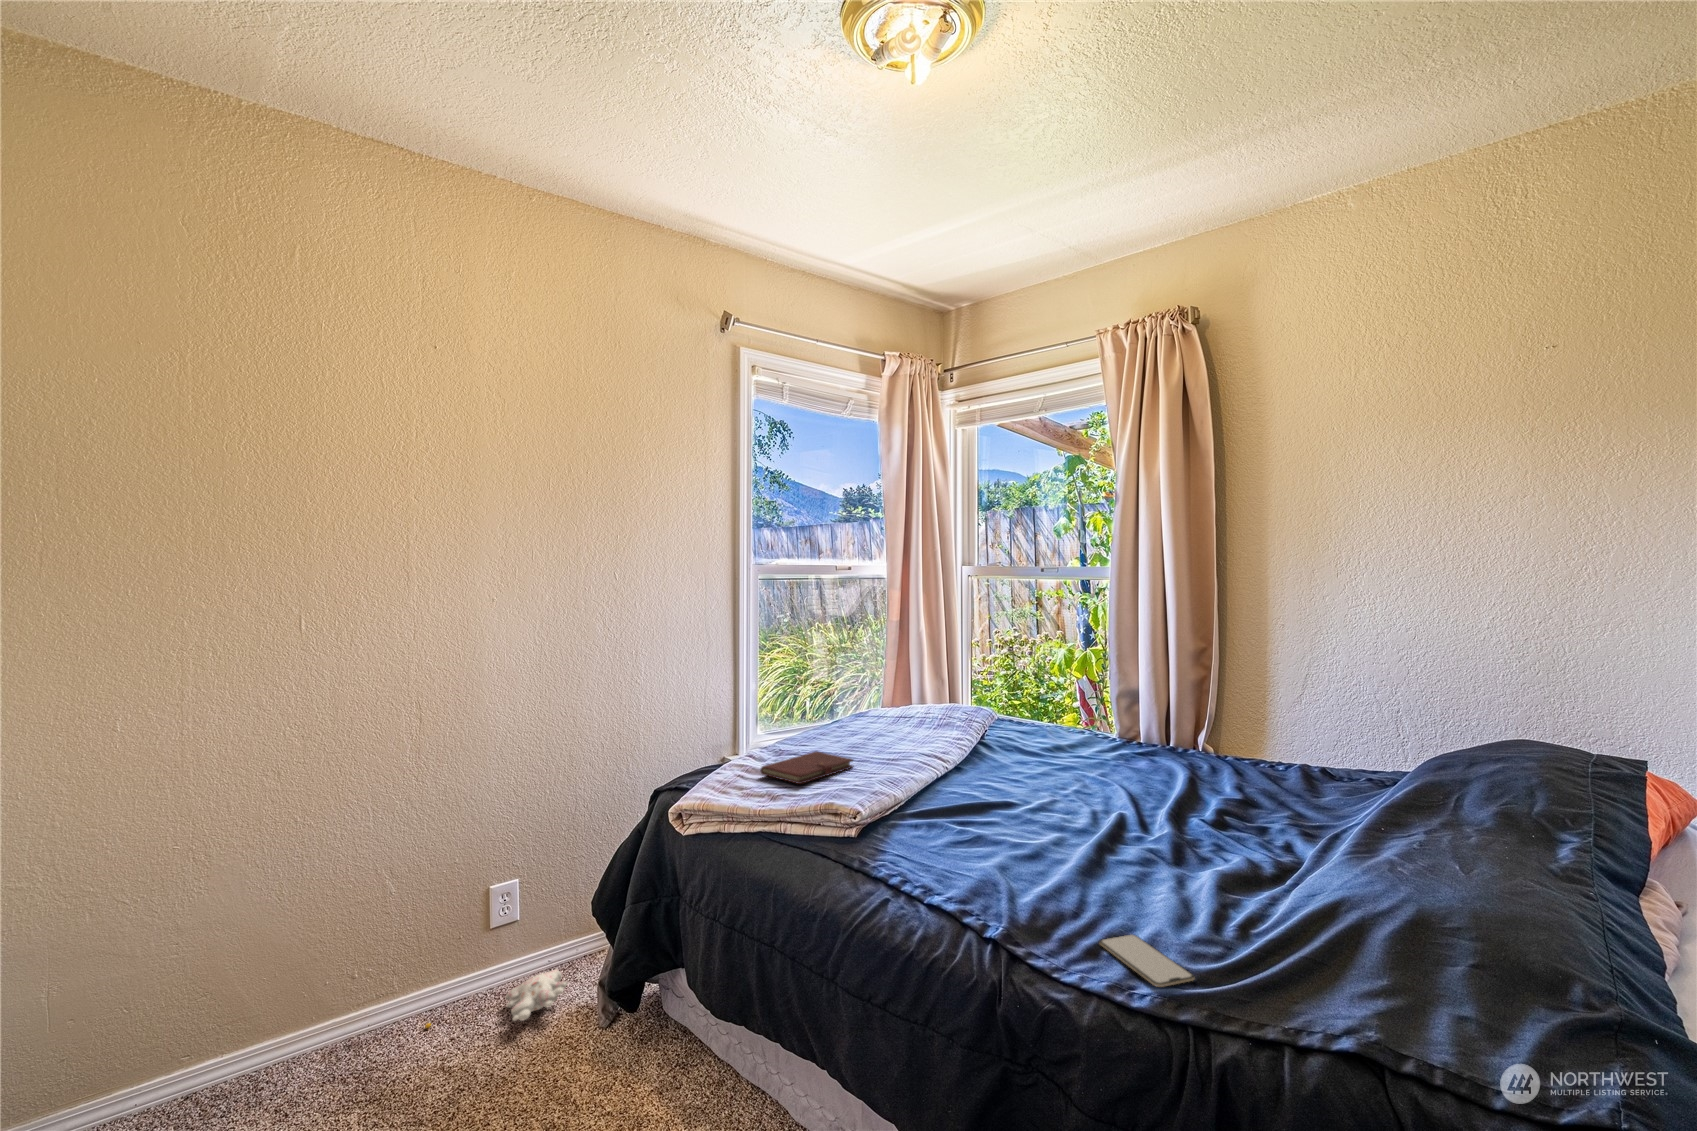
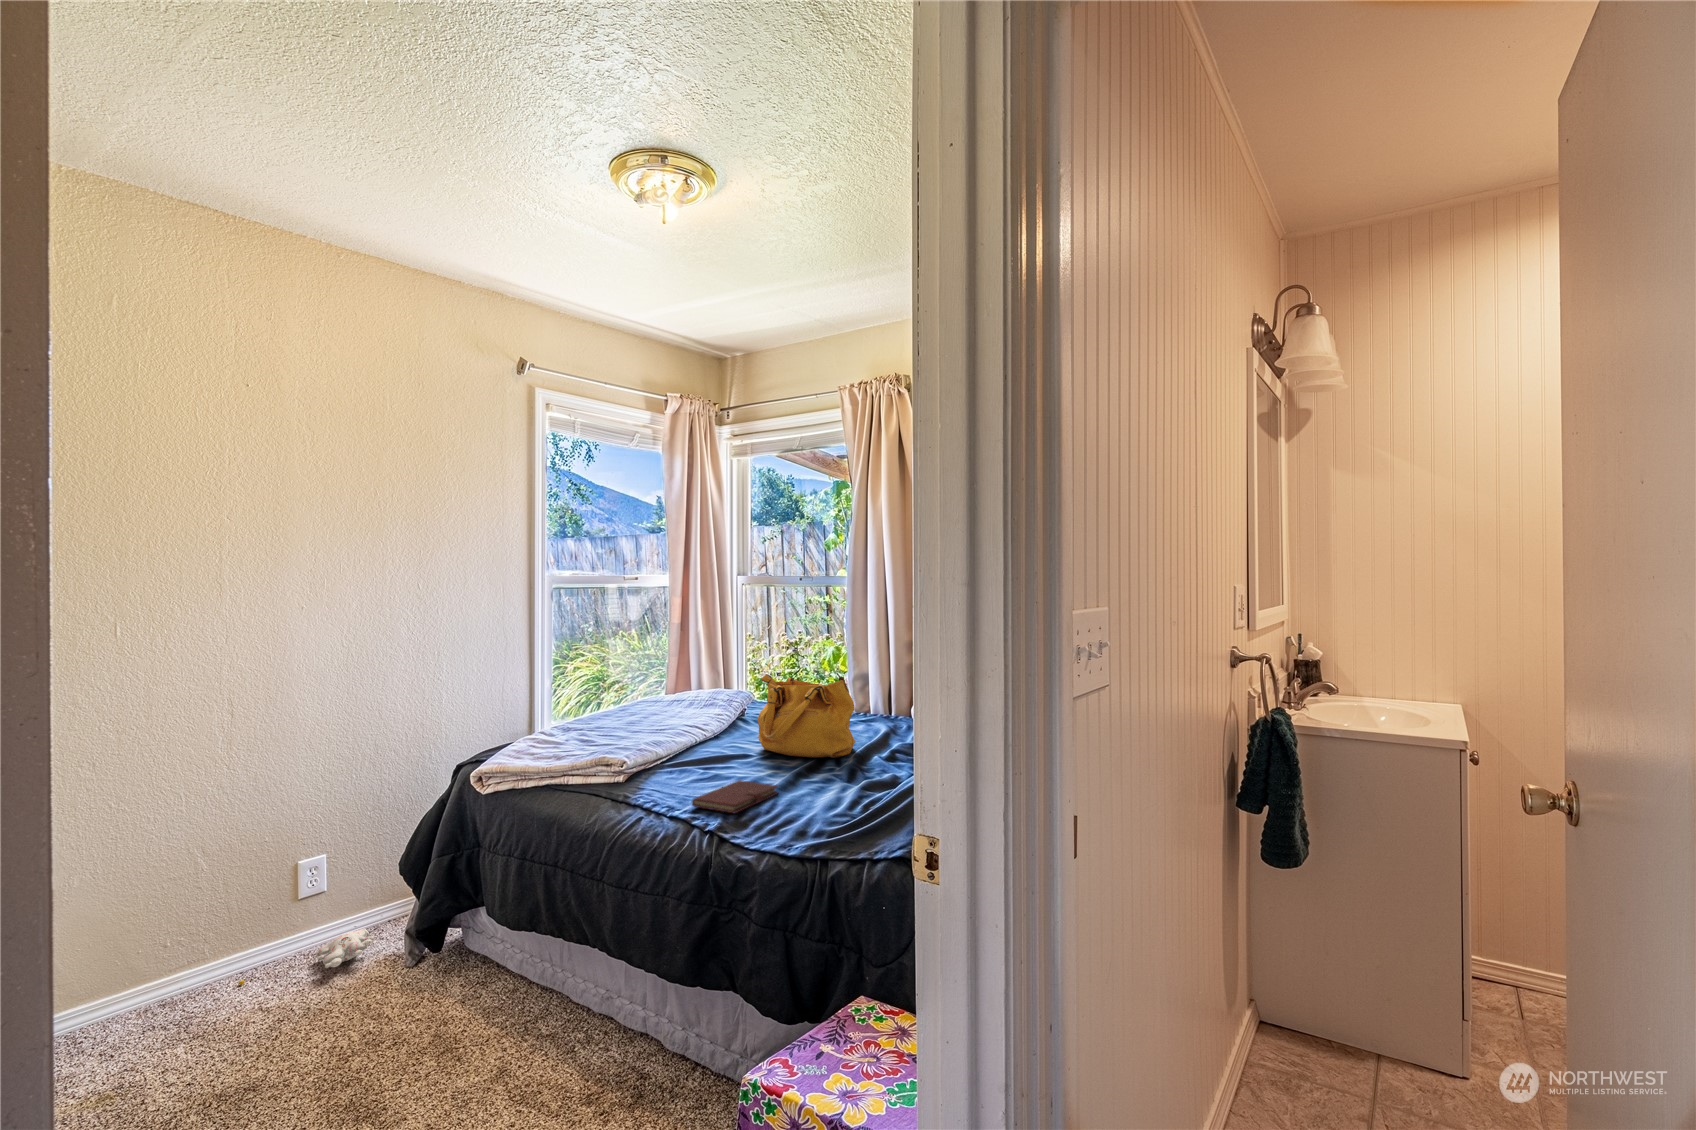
handbag: none [1020,695,1159,817] -> present [758,673,855,758]
notebook: present [760,751,853,784] -> present [692,780,778,813]
smartphone: present [1099,934,1195,987] -> none [780,819,832,841]

